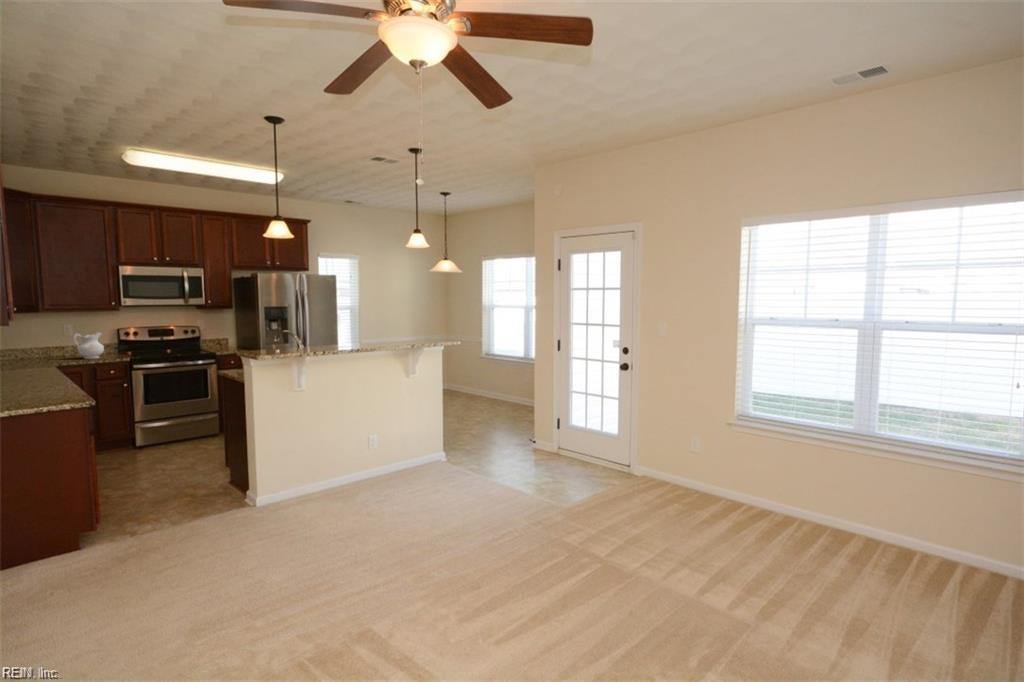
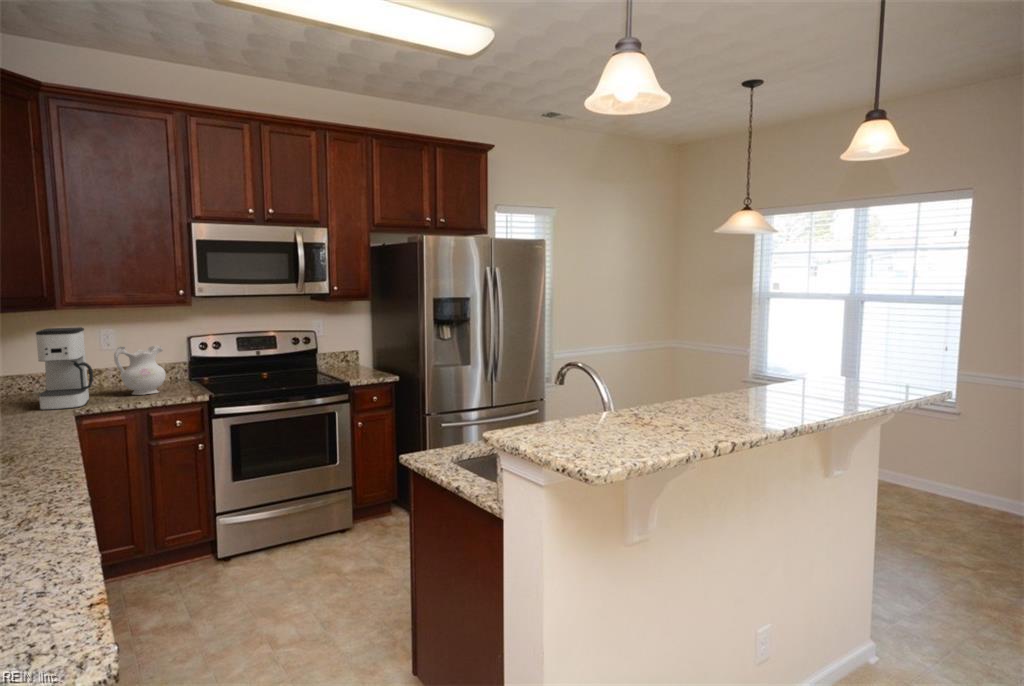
coffee maker: none [30,322,62,364] -> present [36,327,93,410]

